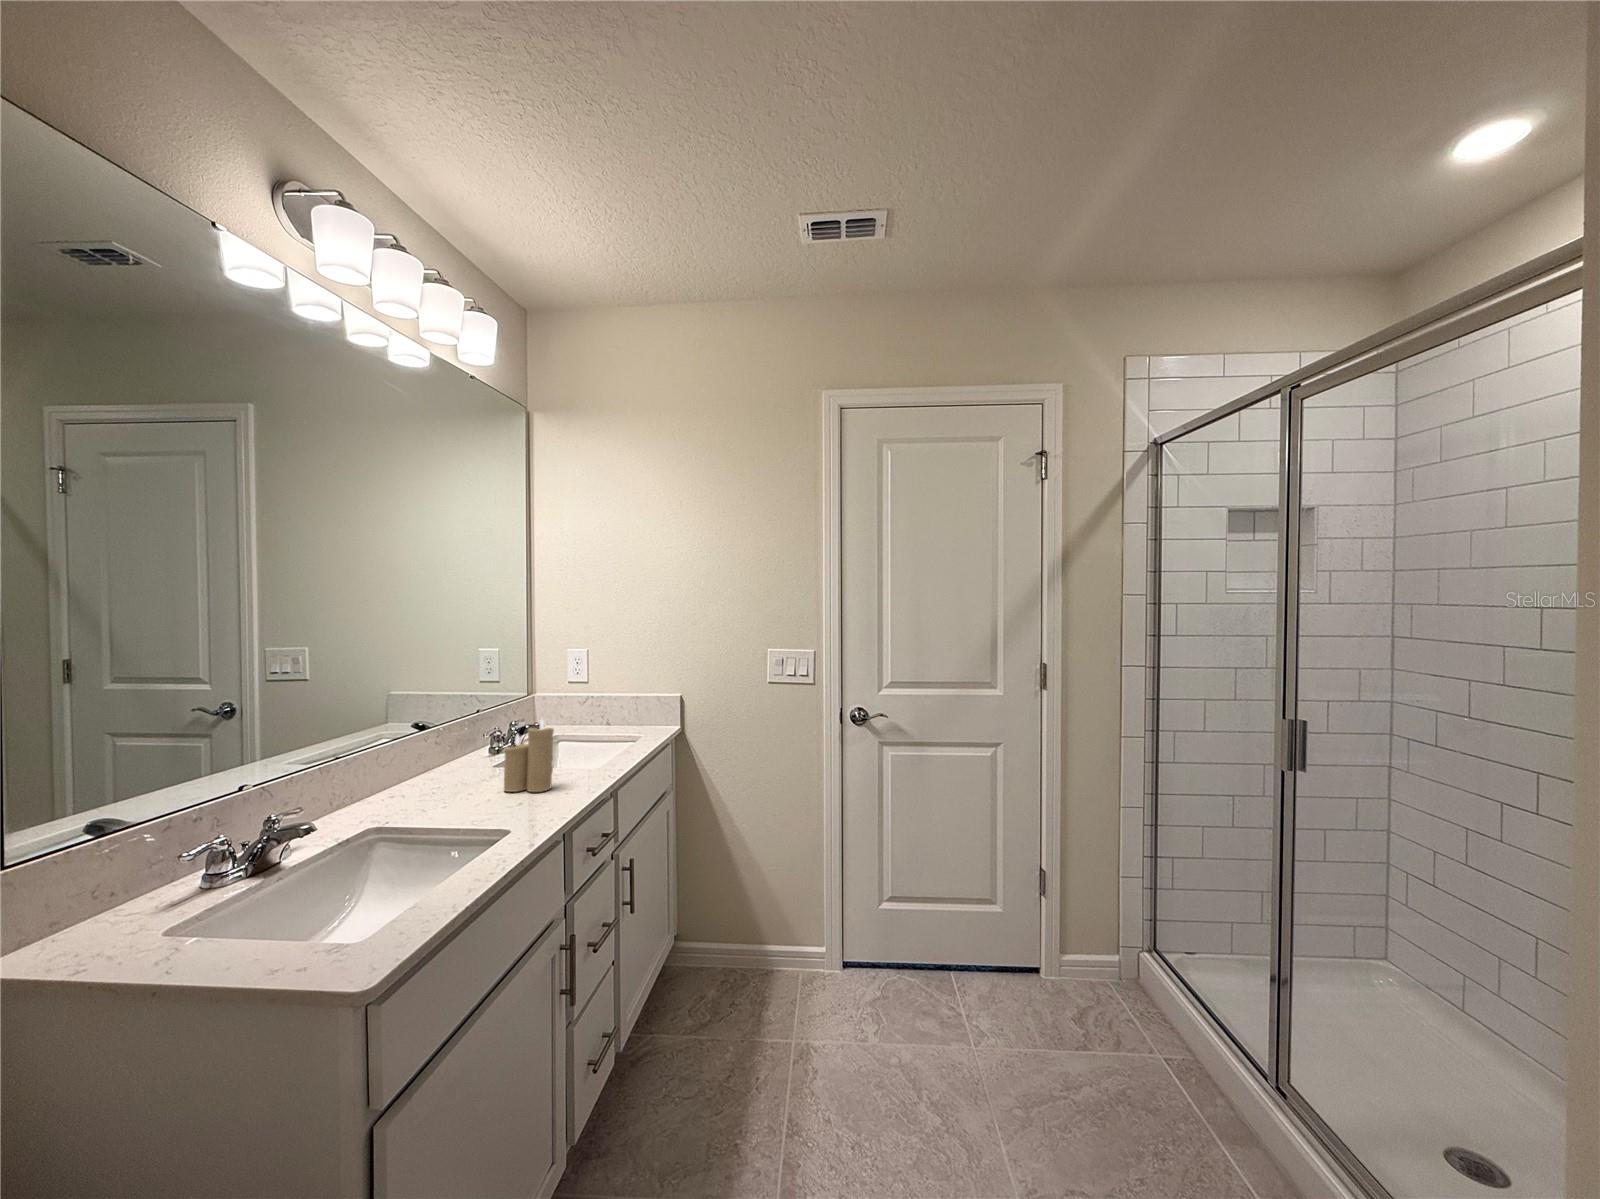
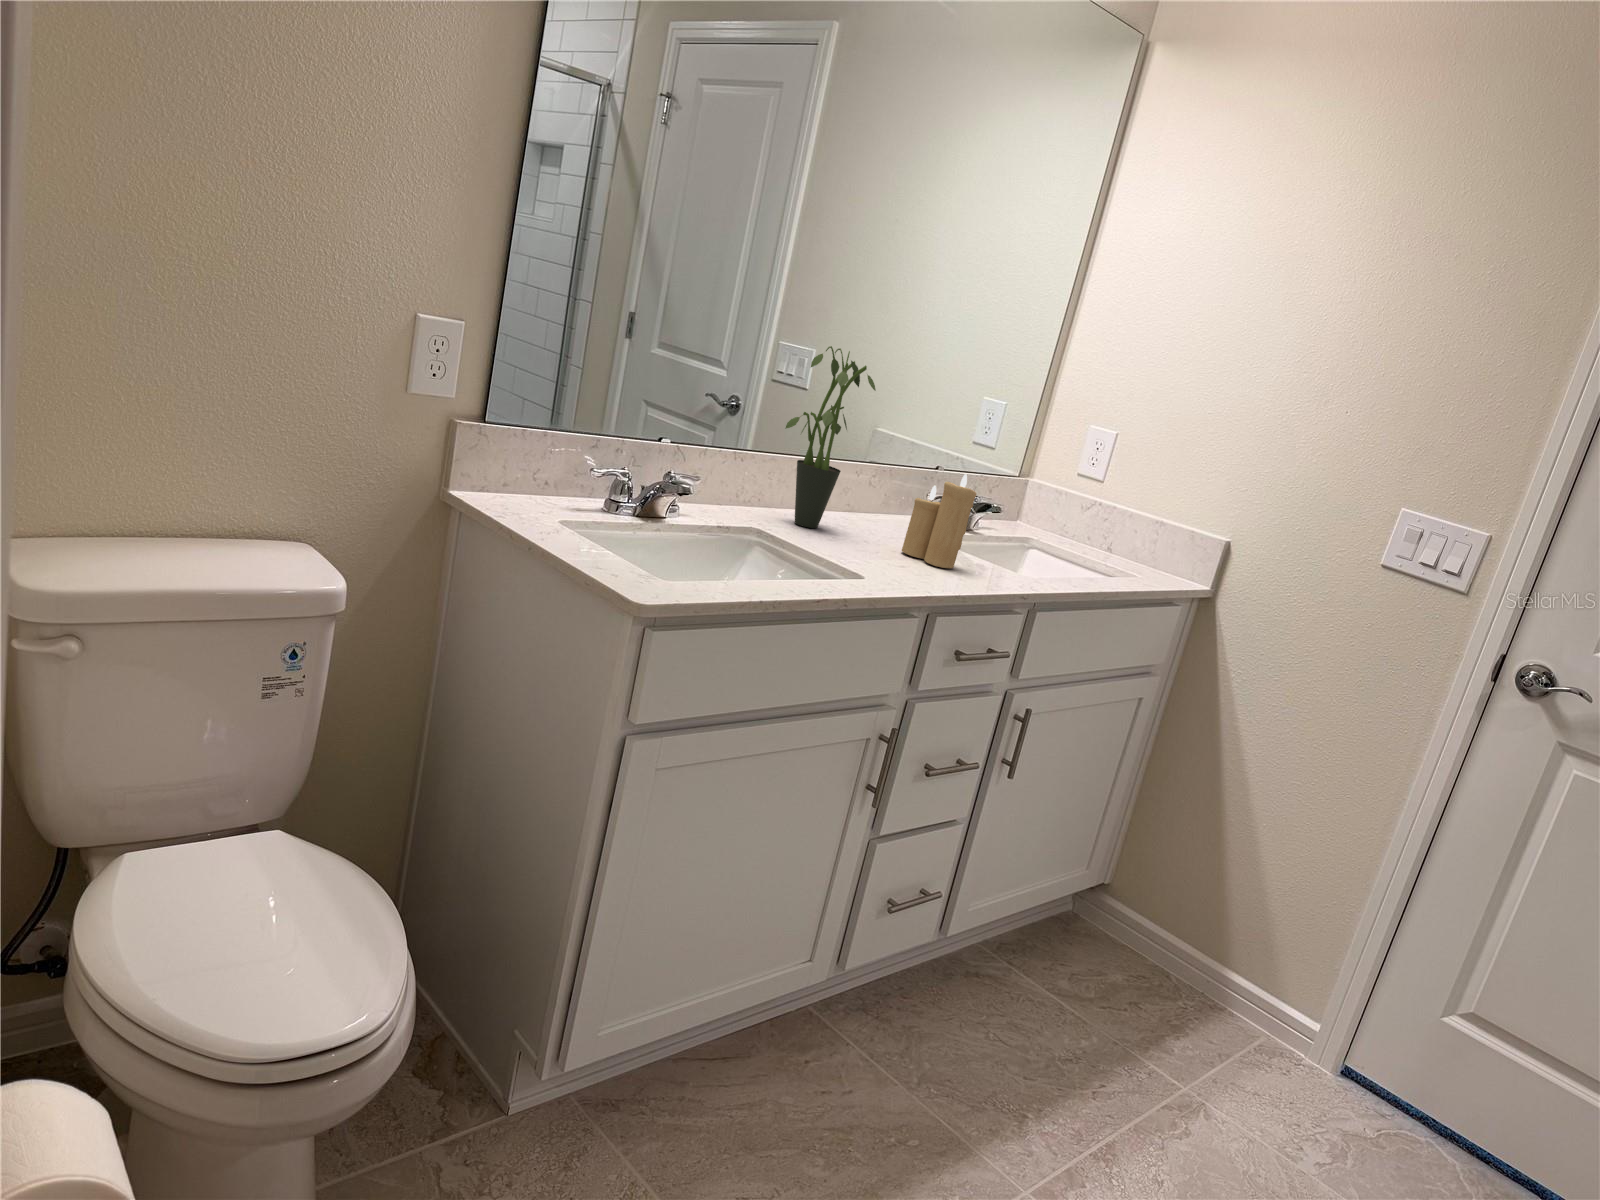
potted plant: none [370,656,448,806] -> present [786,346,876,528]

